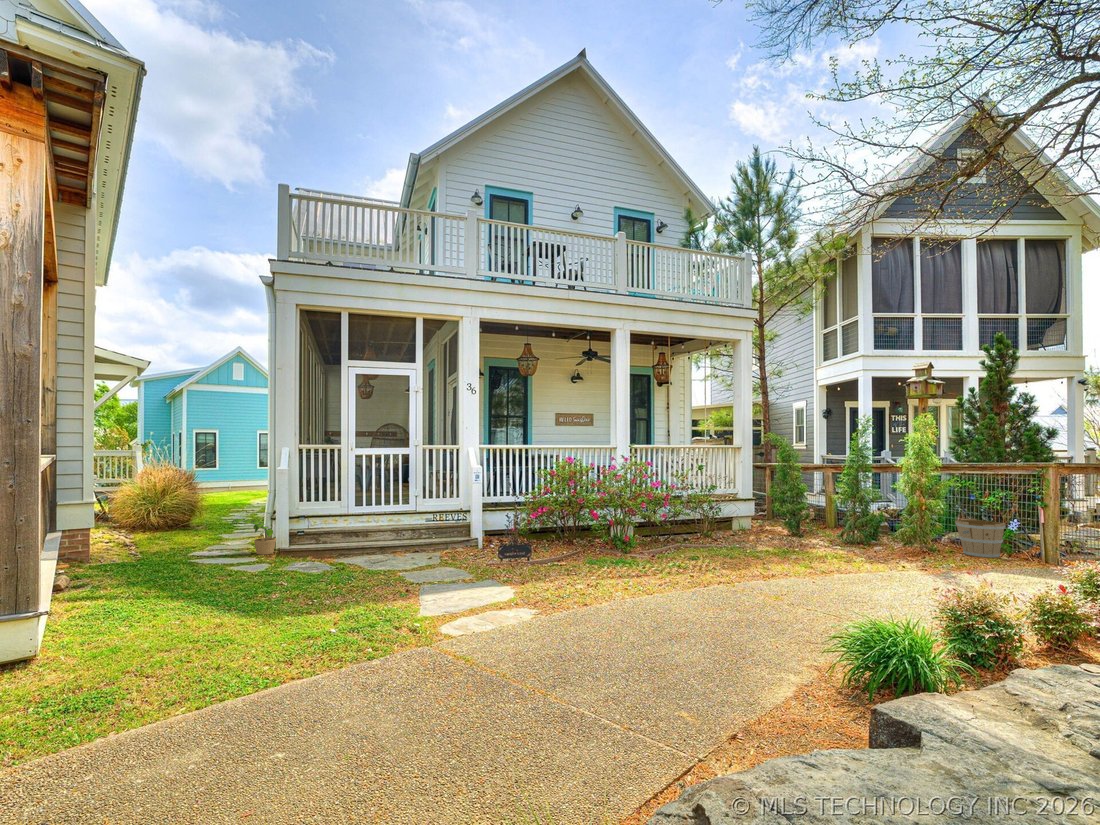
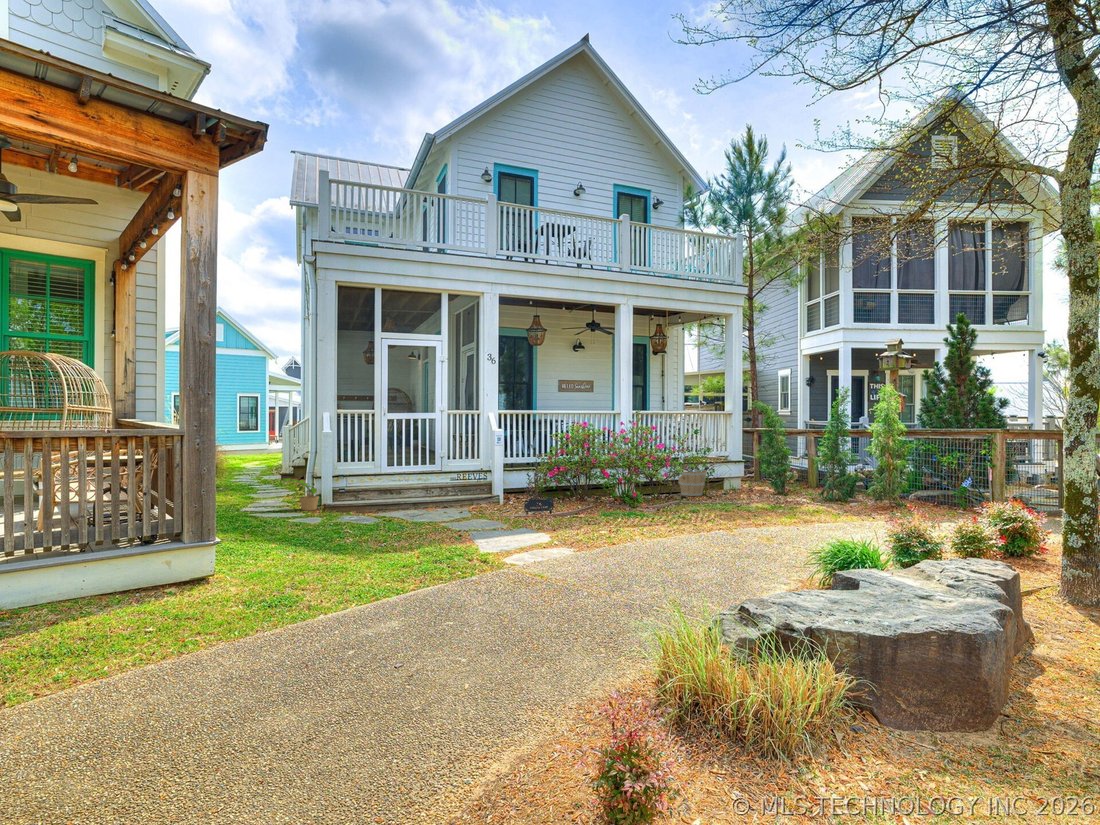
wooden bucket: present [955,519,1006,558] -> present [679,471,707,496]

